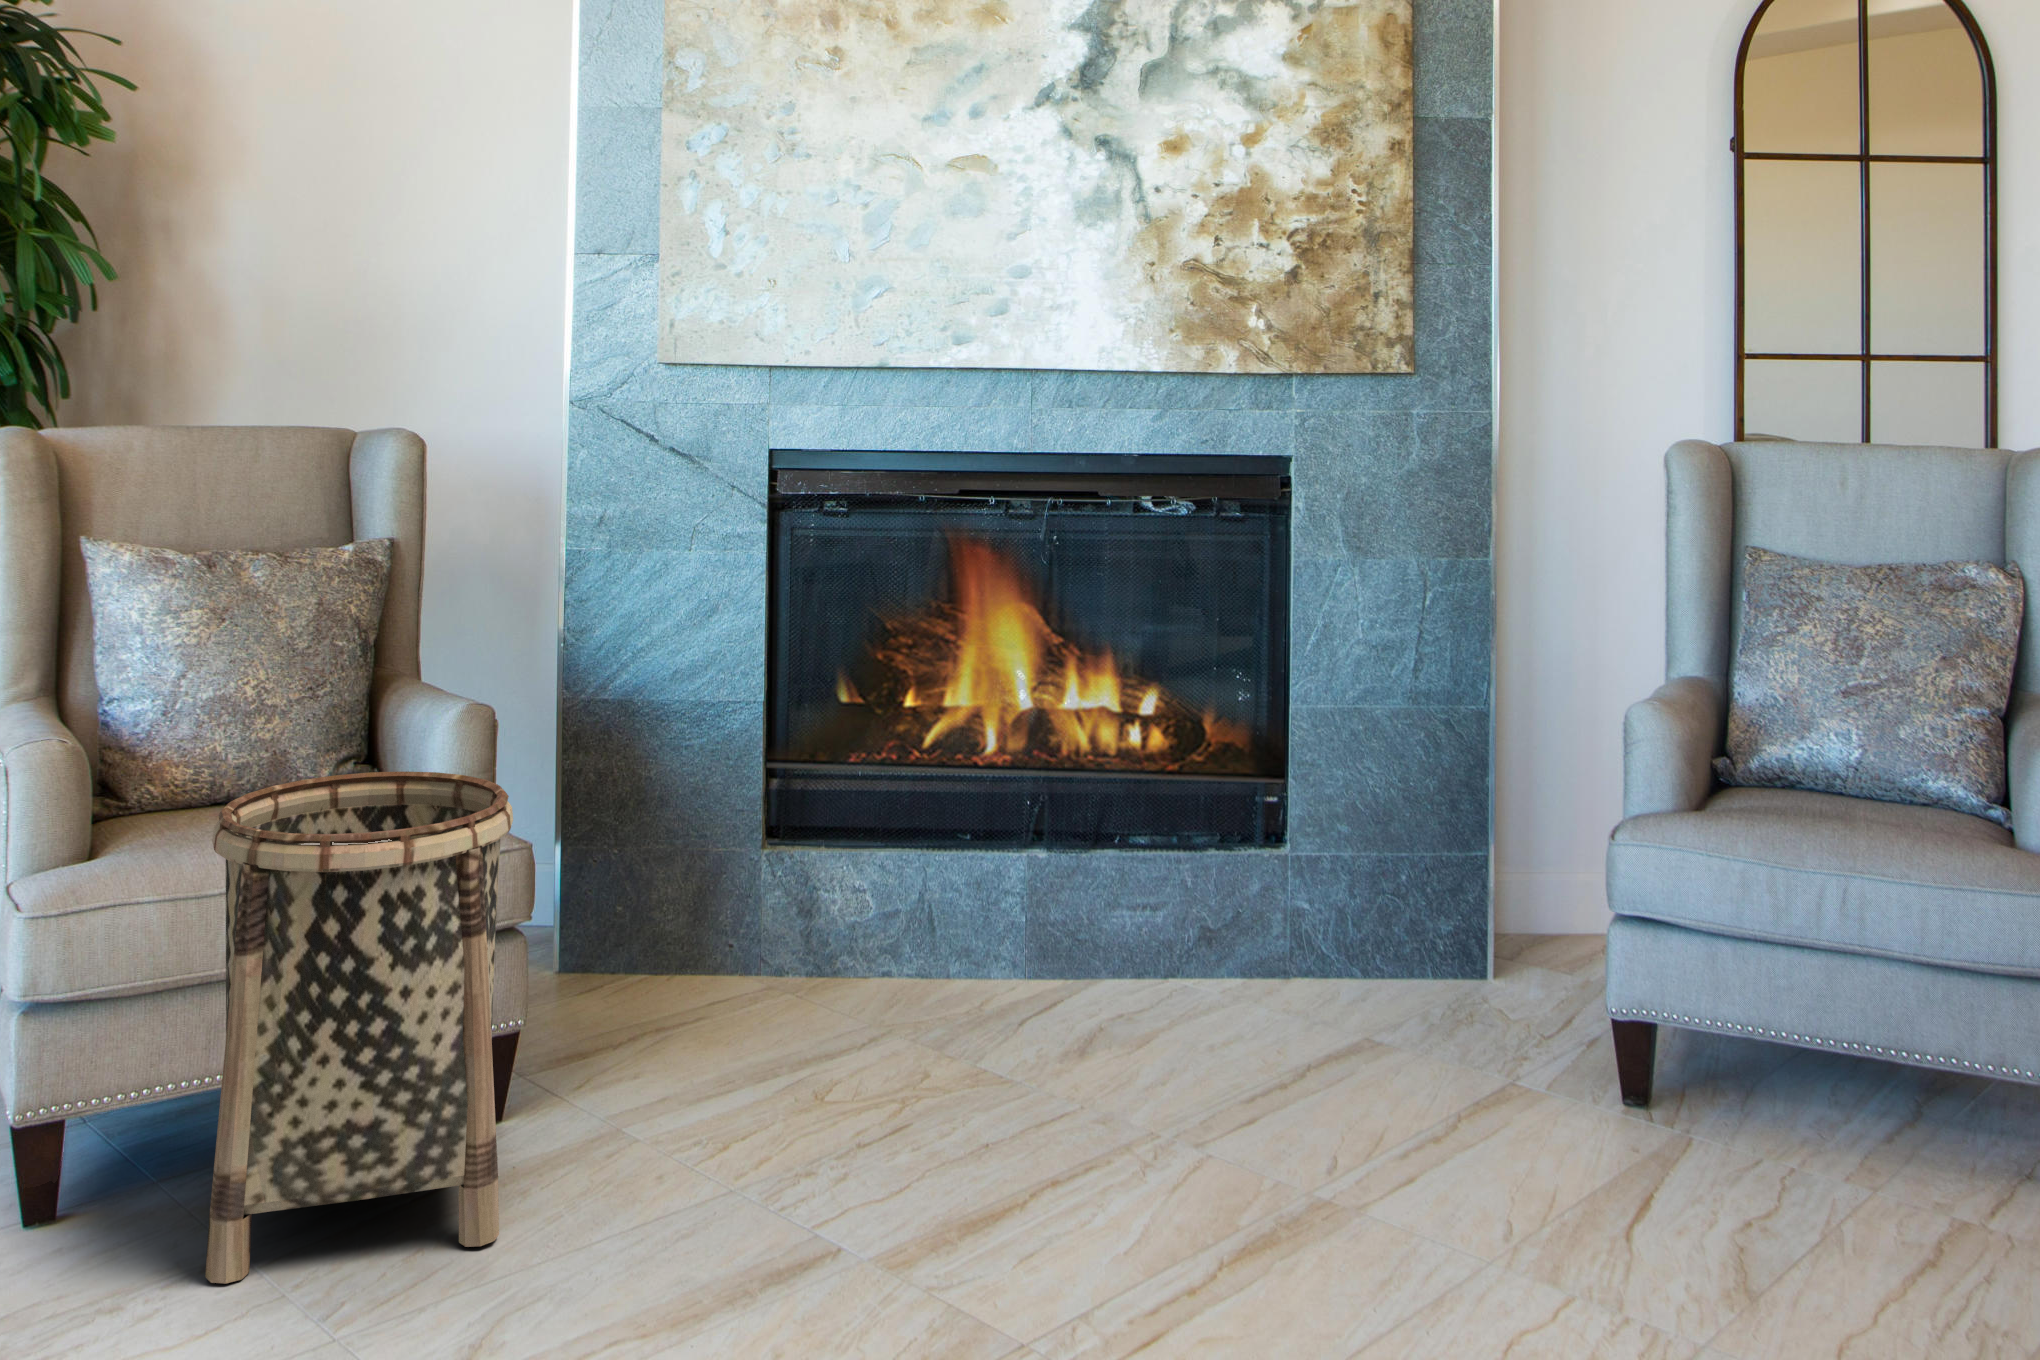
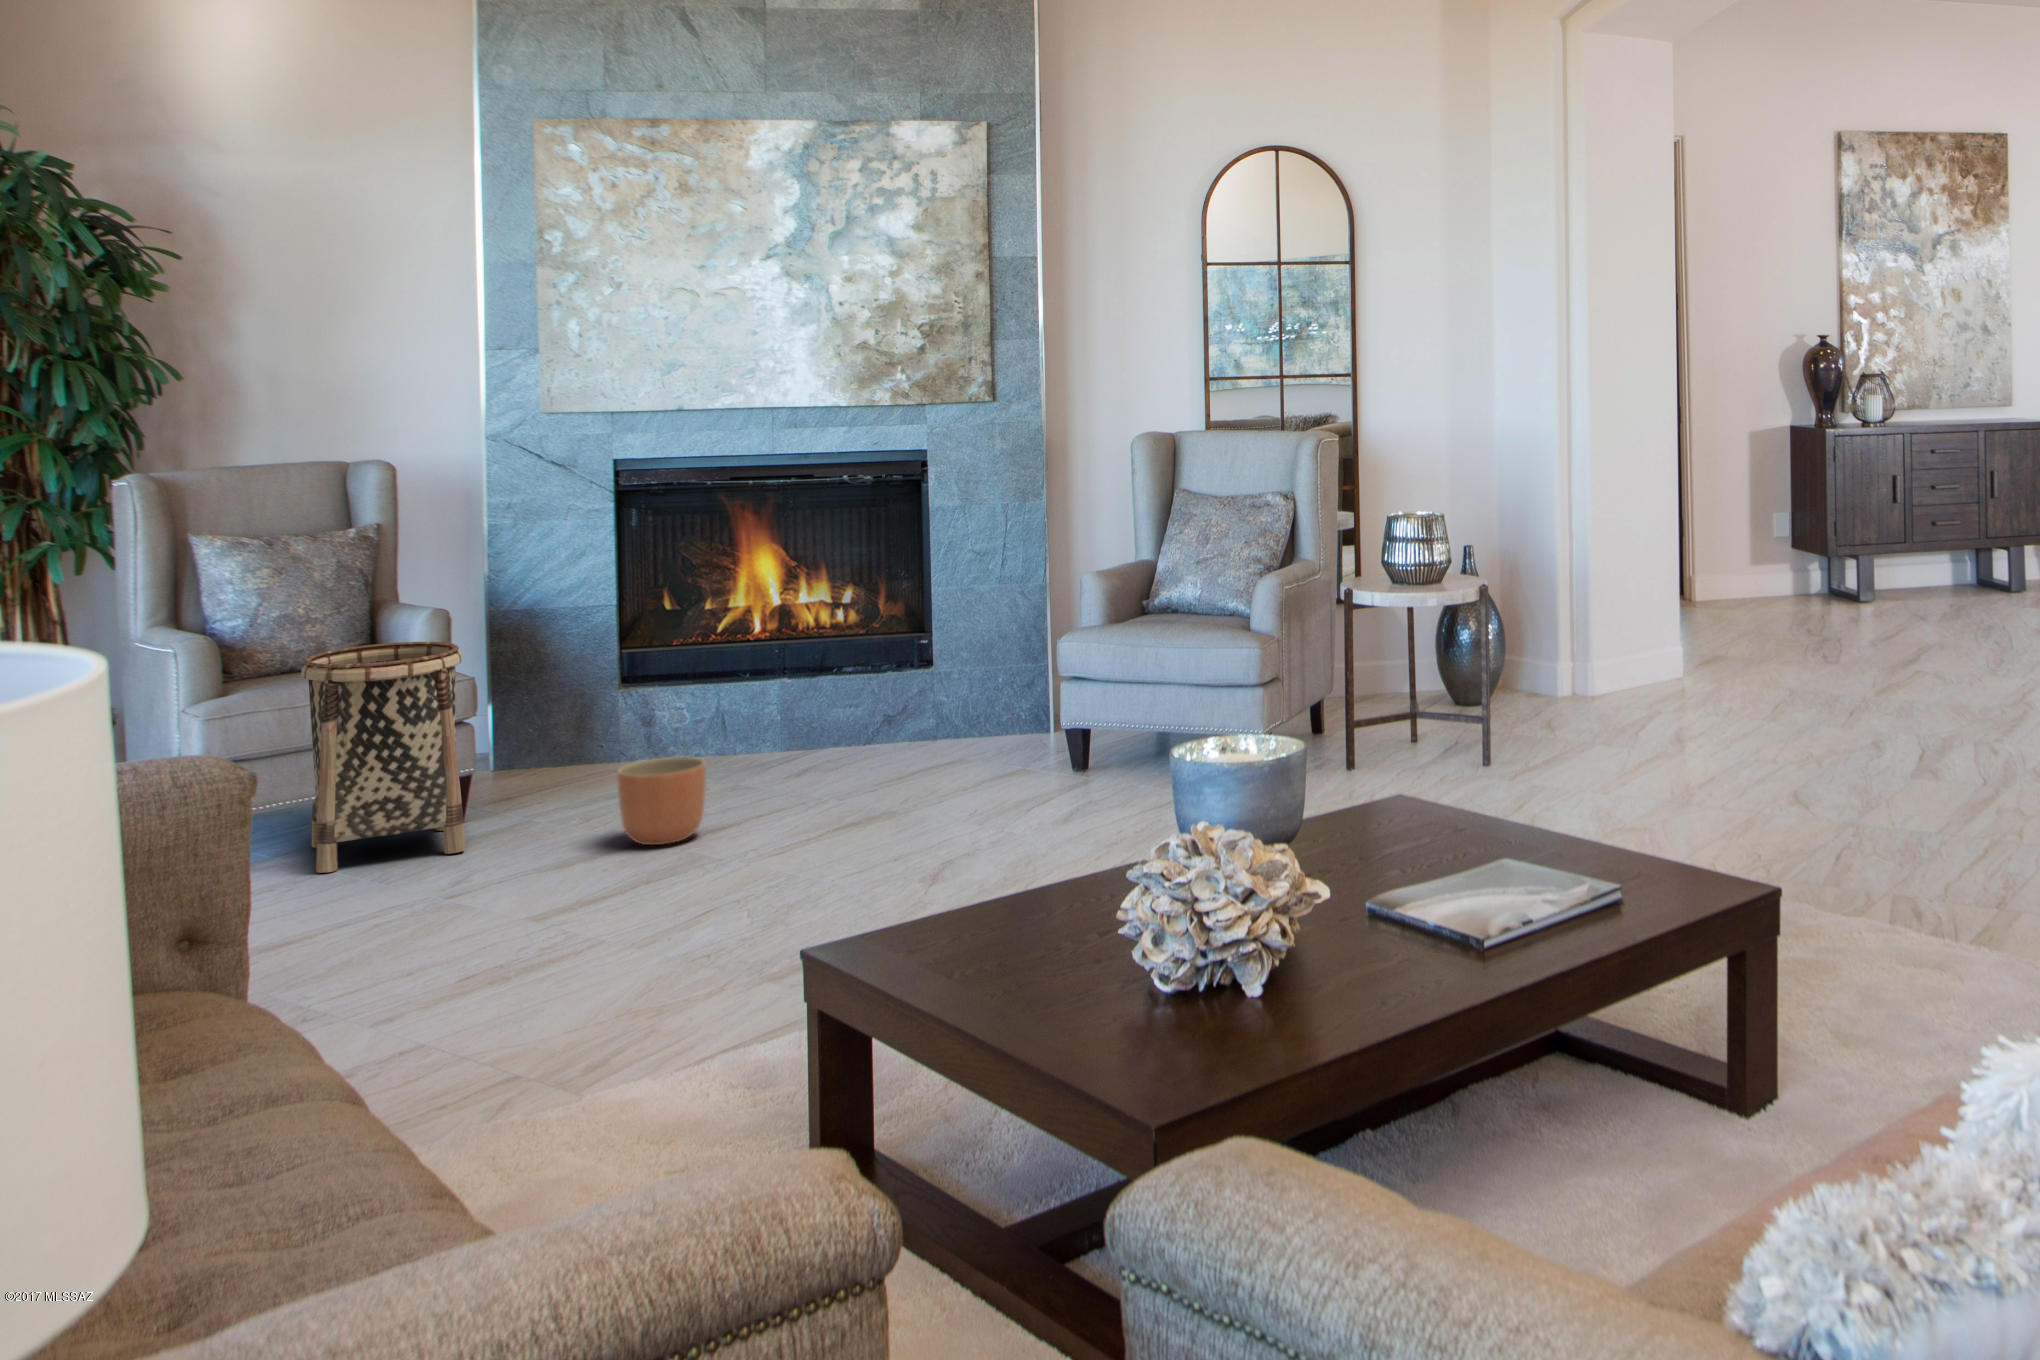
planter: none [801,1063,977,1283] -> present [617,757,706,845]

